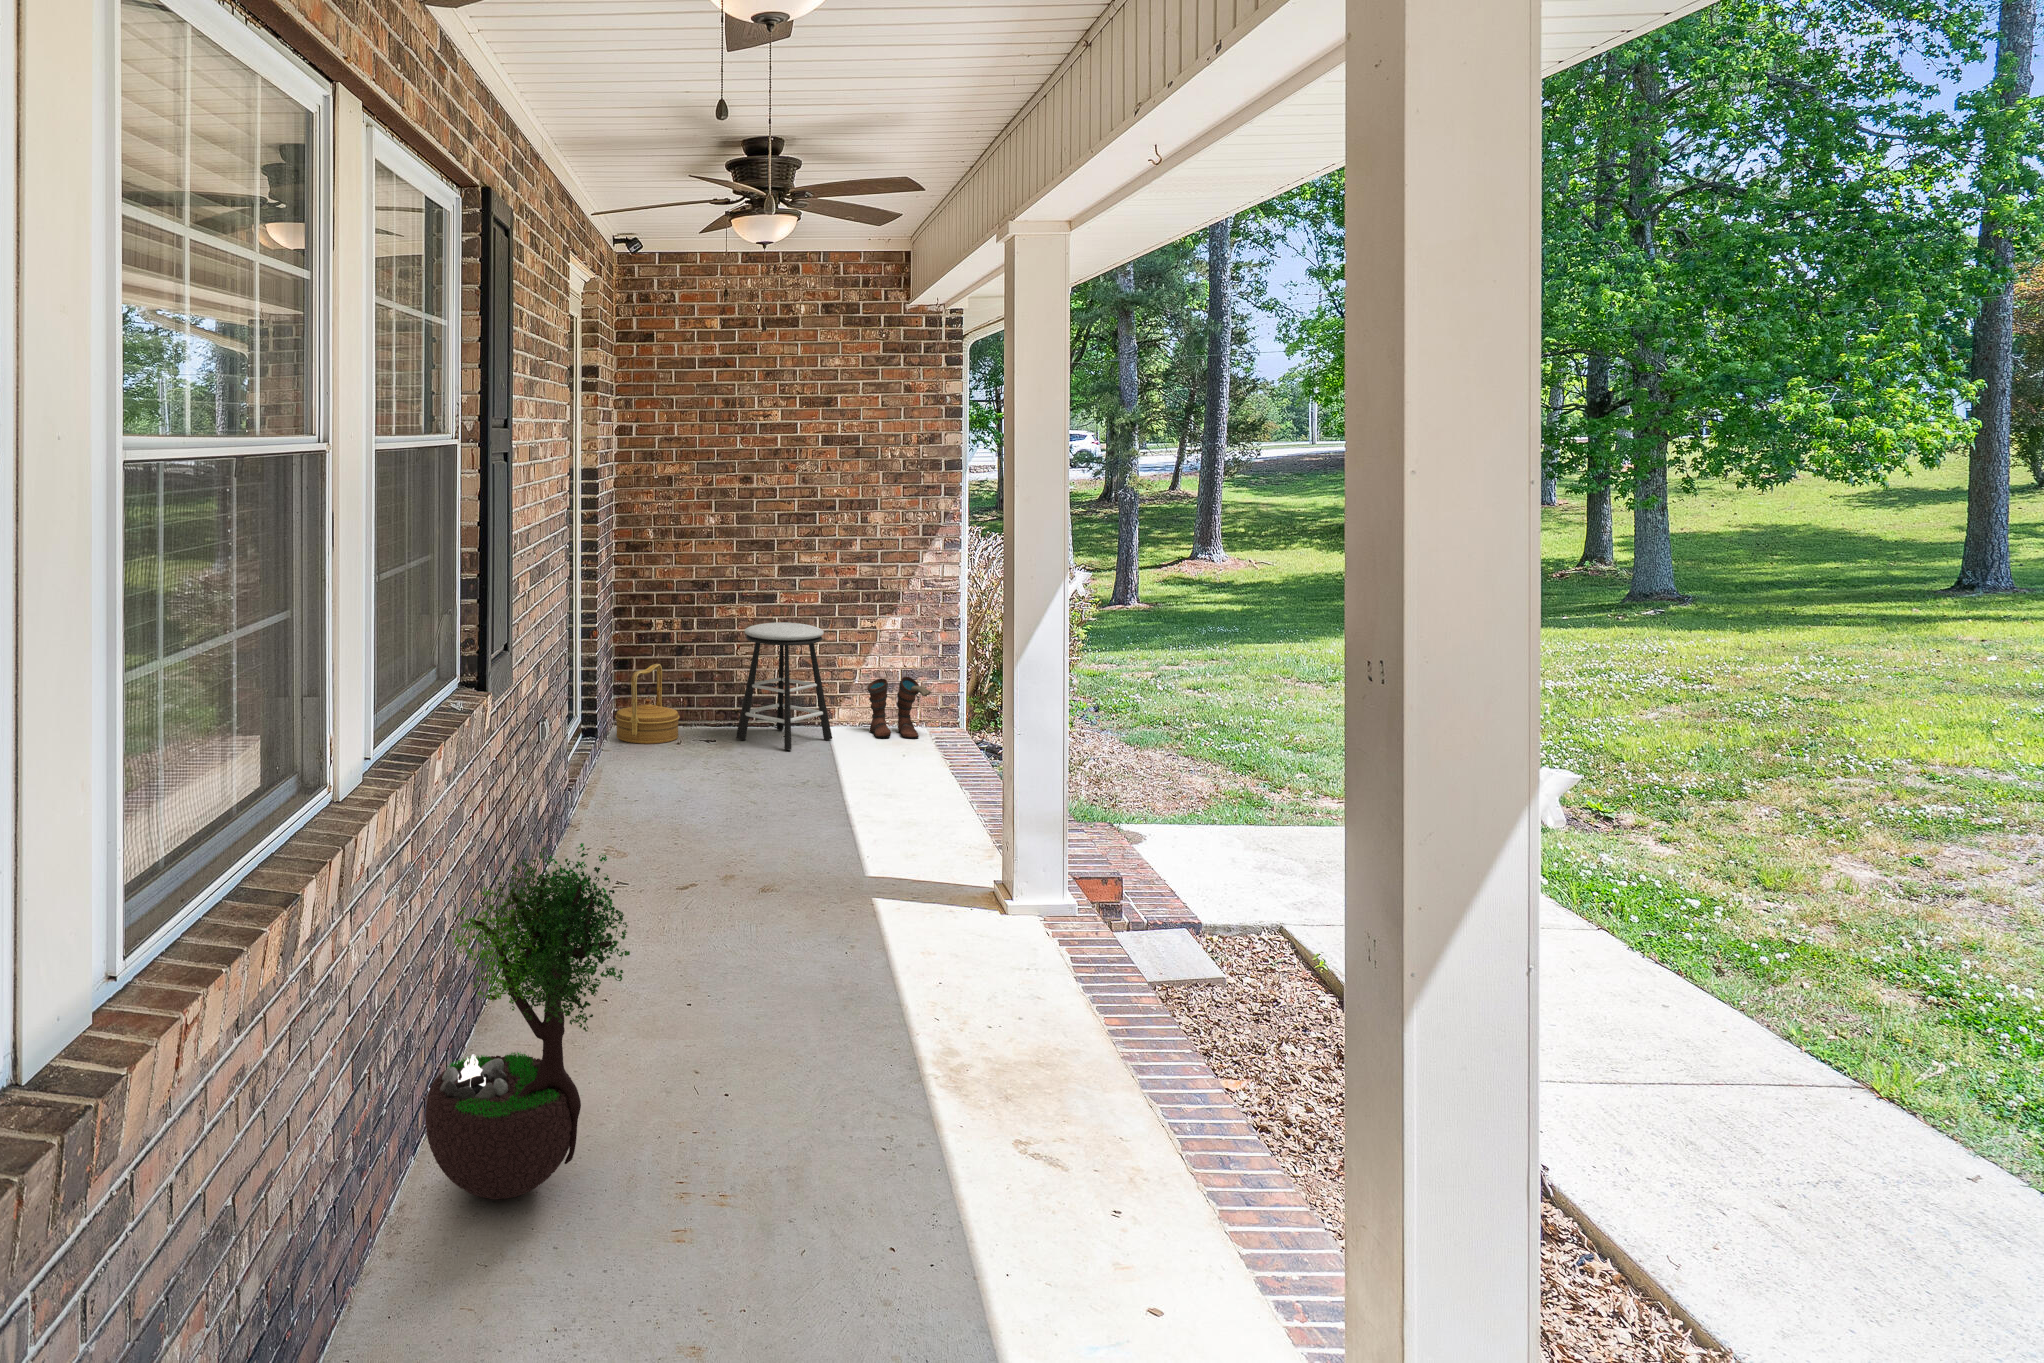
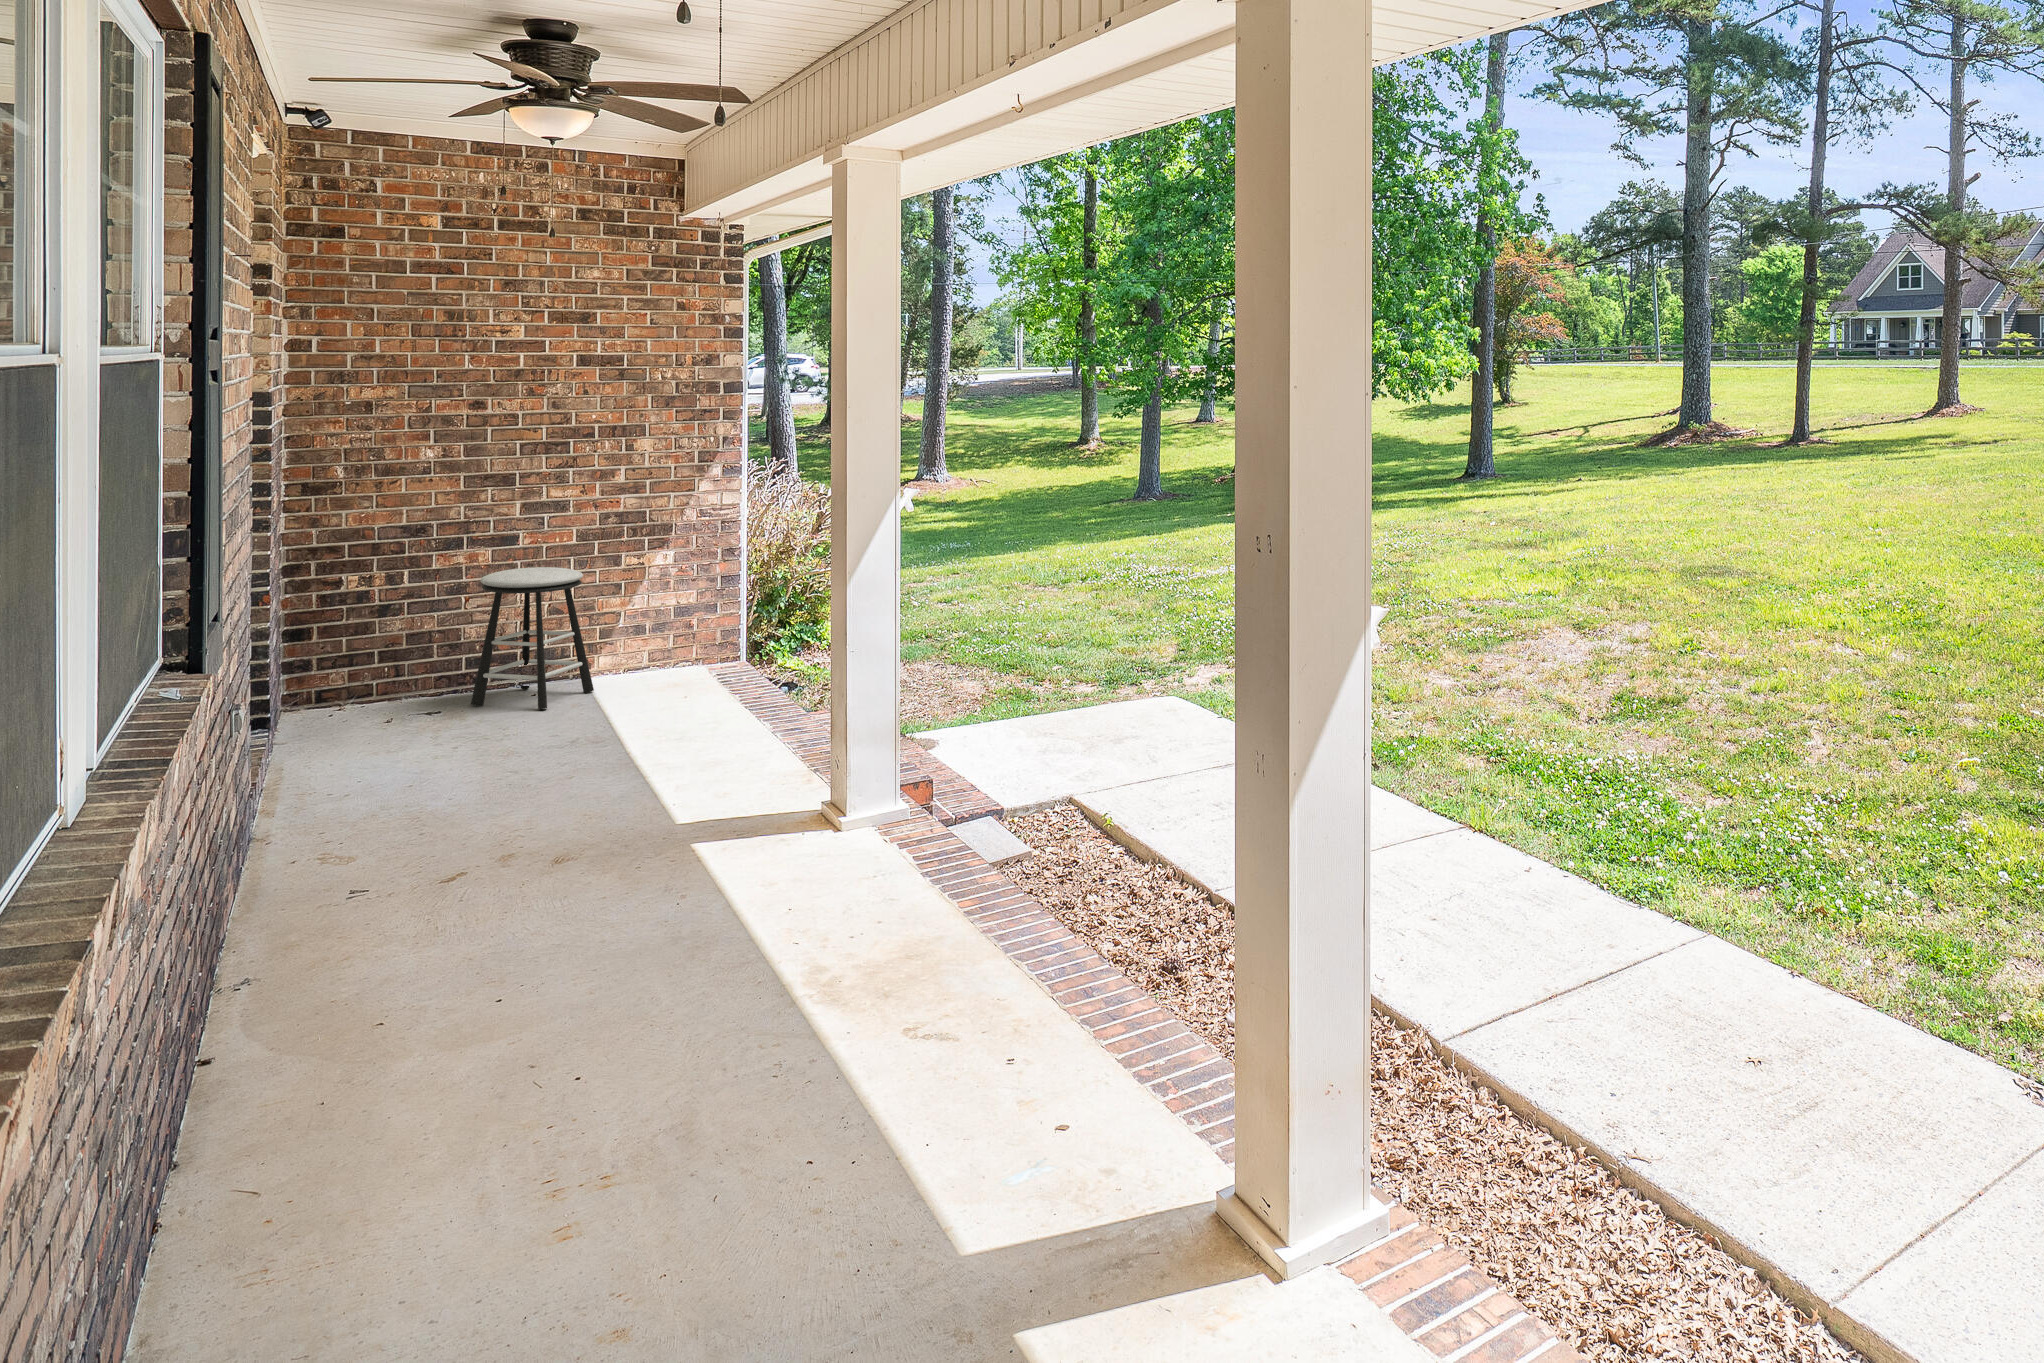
woven basket: present [615,664,680,744] -> none [296,630,391,728]
boots: present [867,677,931,738] -> none [633,615,708,683]
potted tree: present [425,843,630,1199] -> none [218,822,510,1253]

